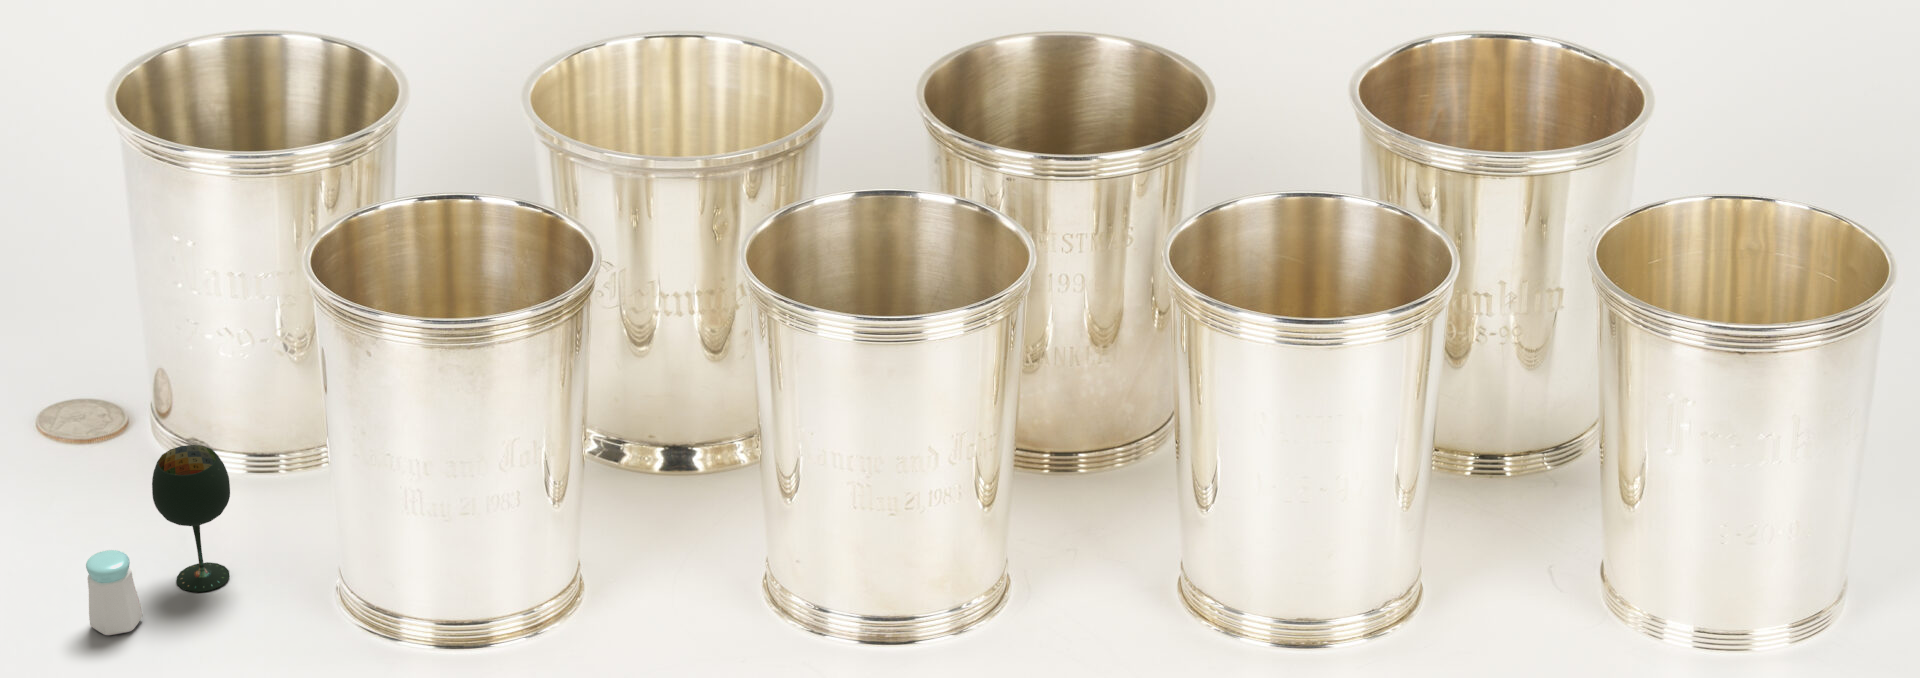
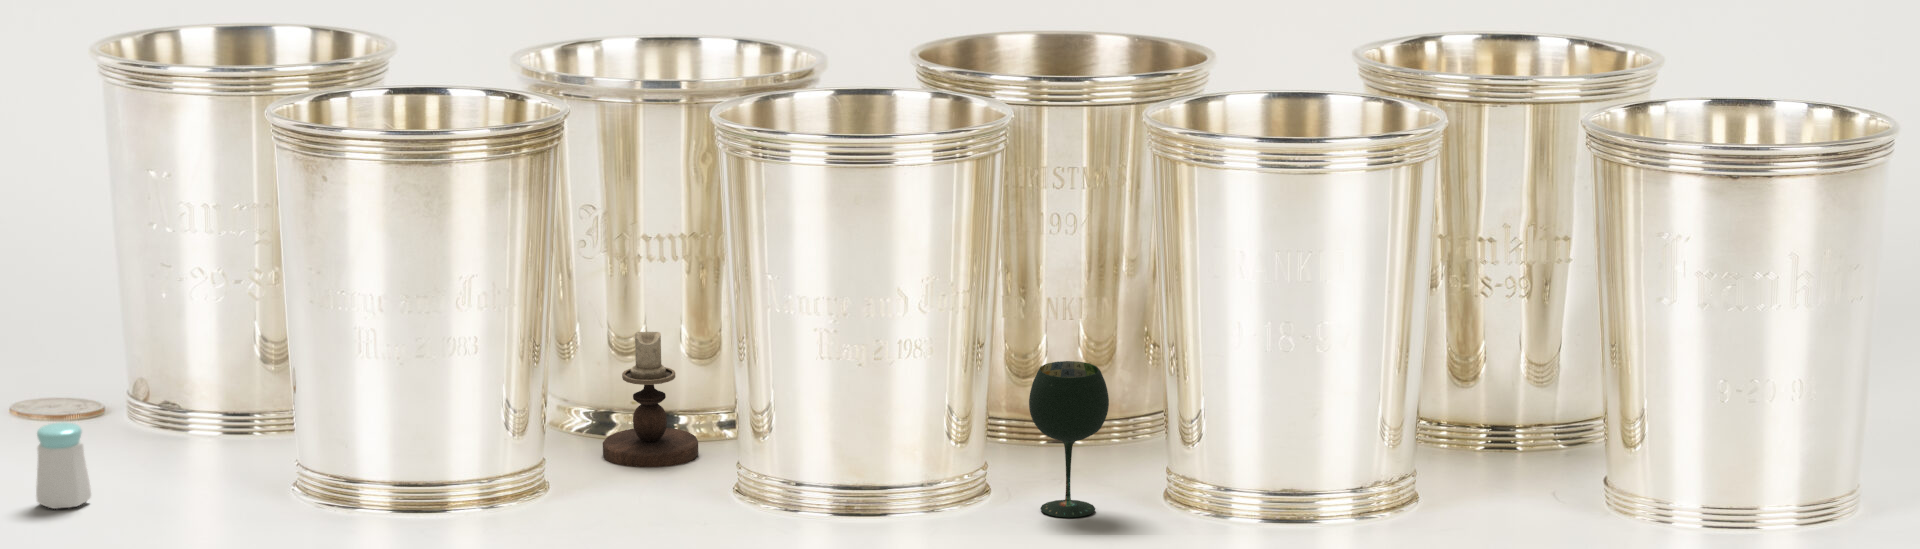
candlestick: none [627,400,720,534] -> present [603,332,698,467]
wine glass: present [152,445,230,592] -> present [1029,361,1109,518]

